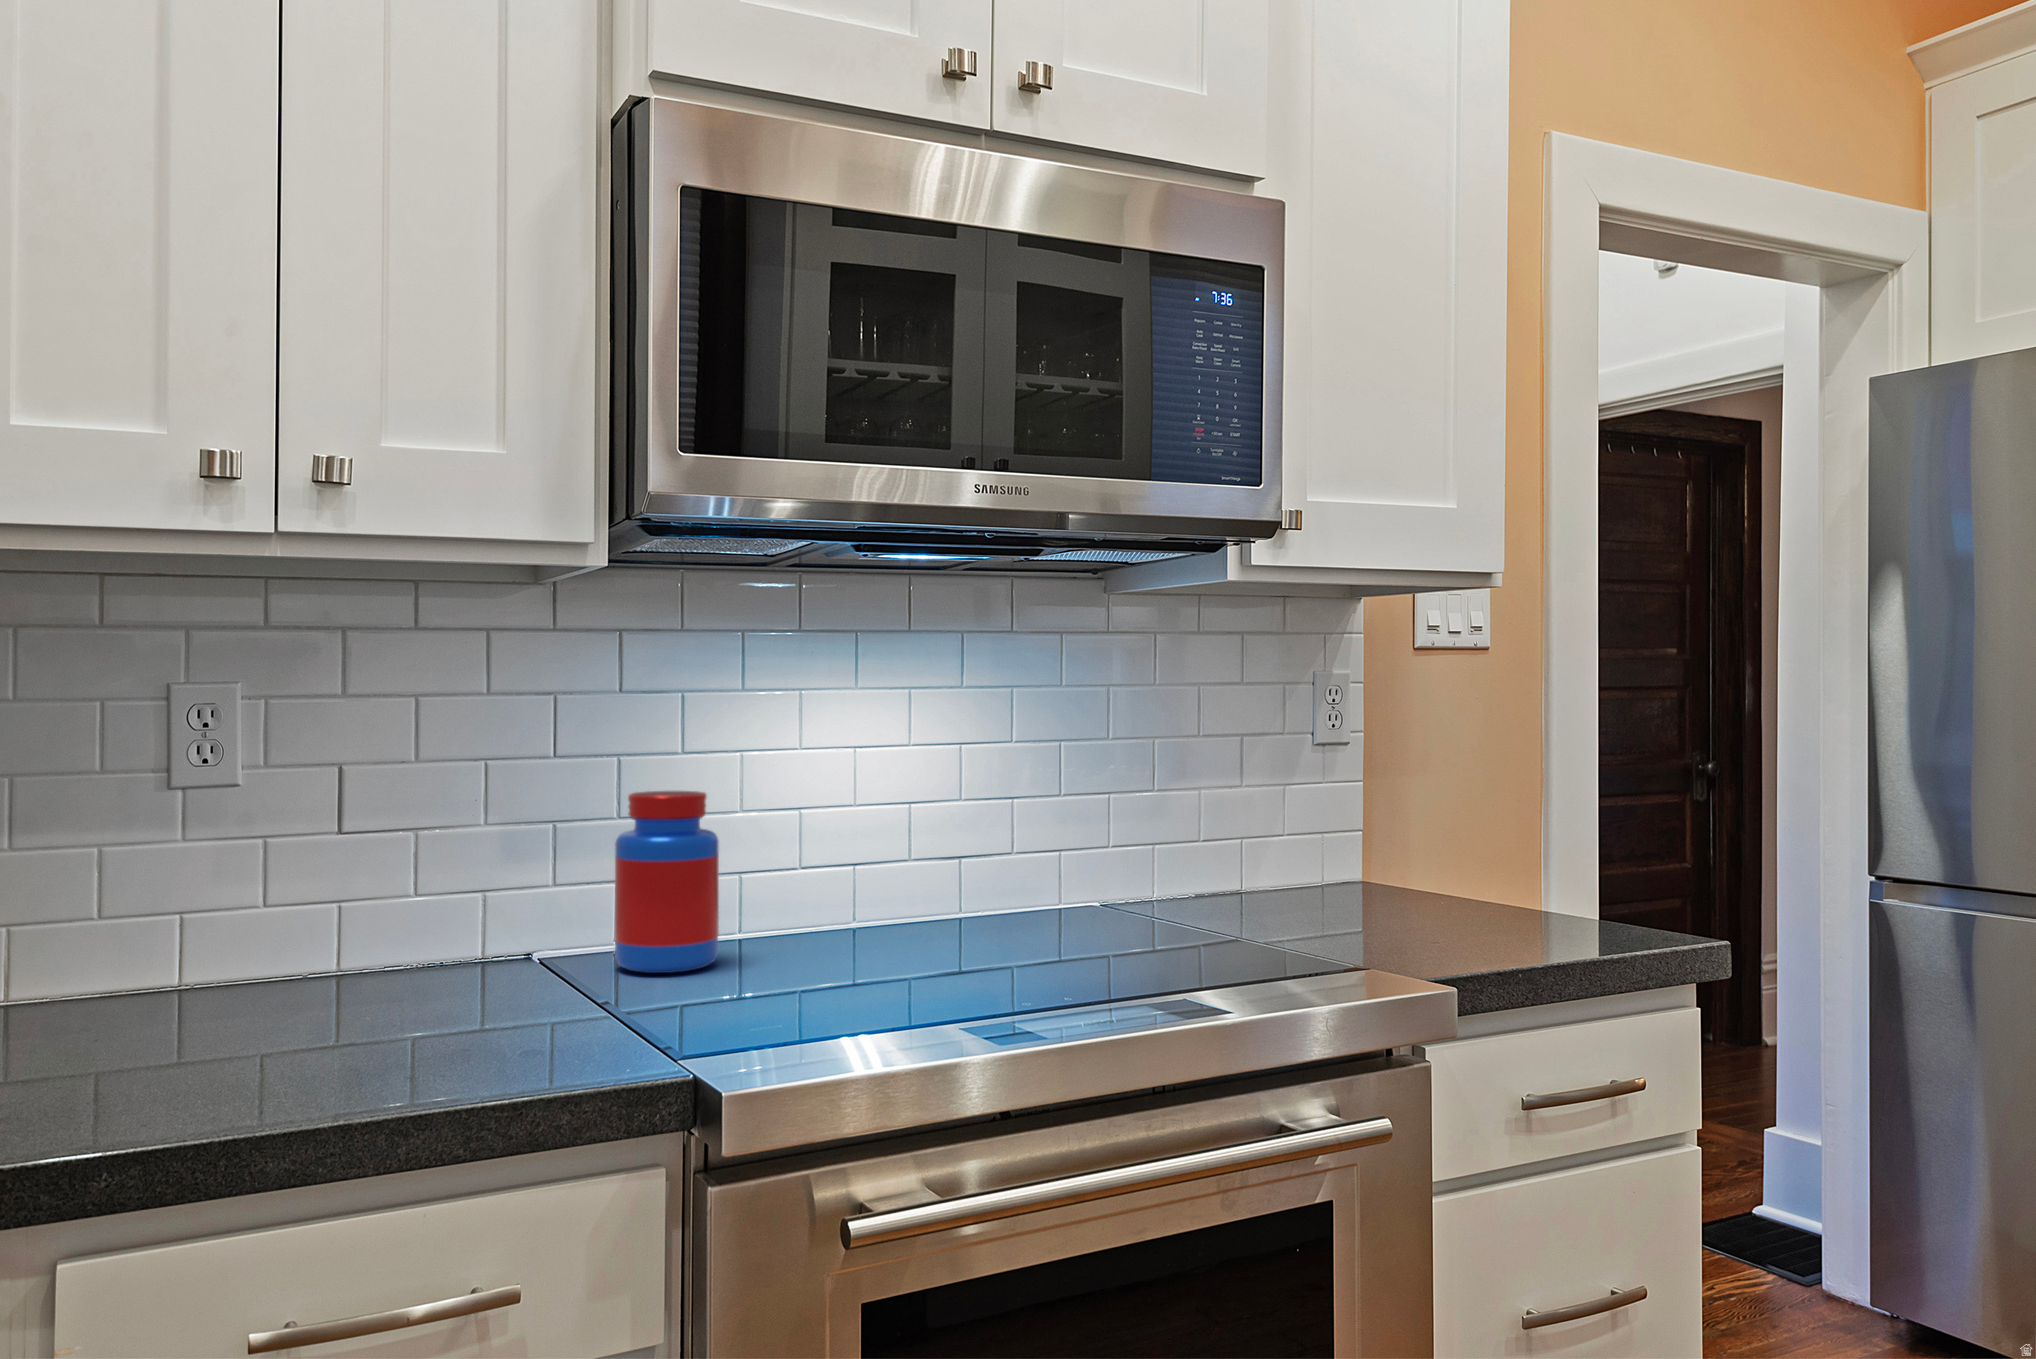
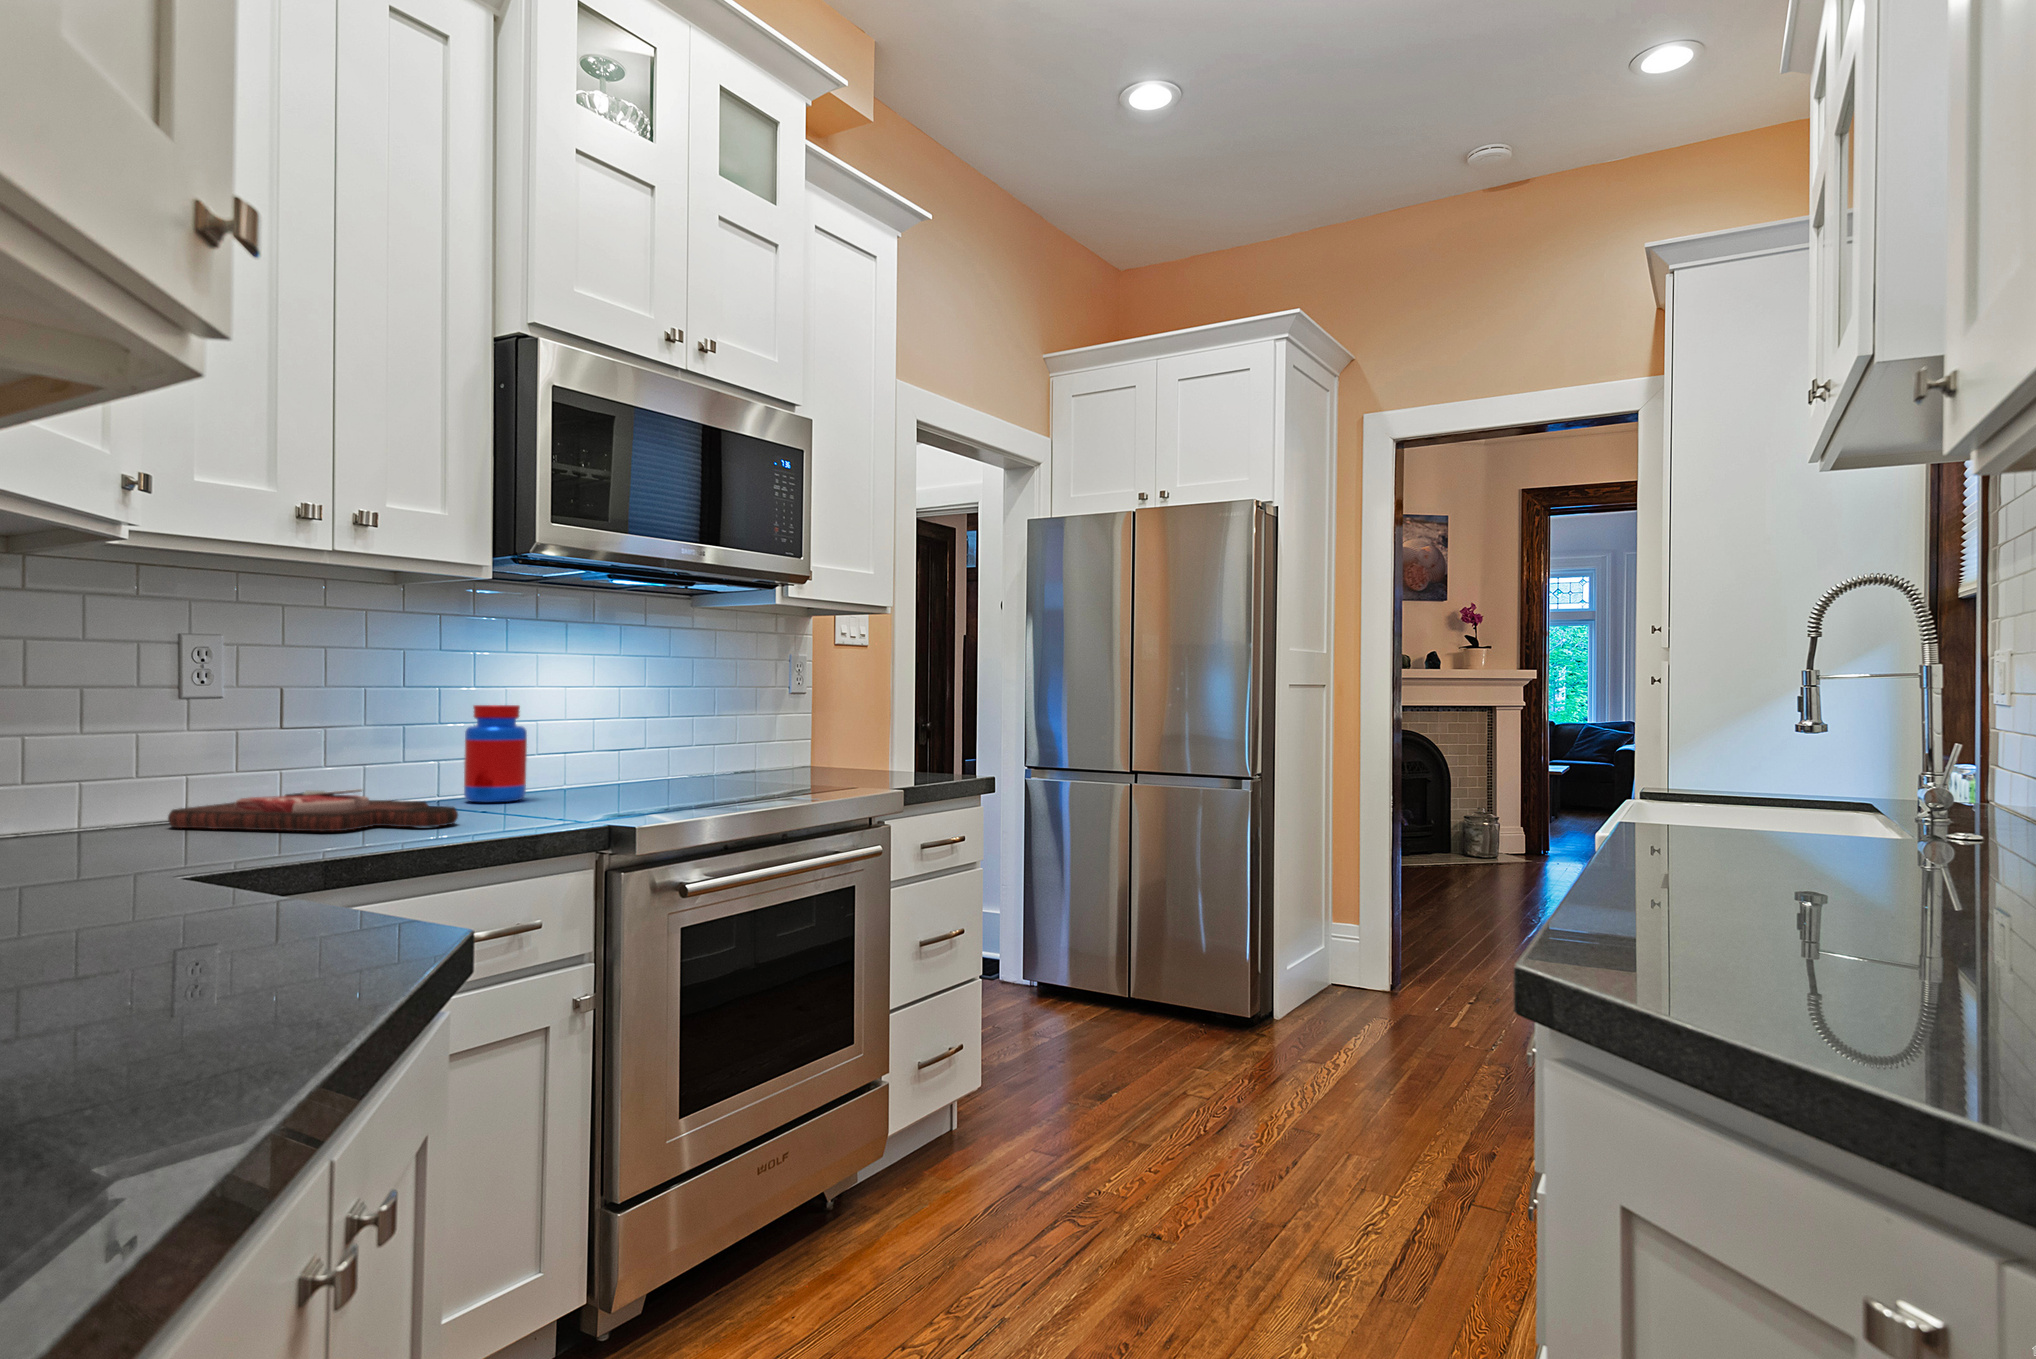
cutting board: none [89,948,470,1063] -> present [168,789,458,831]

